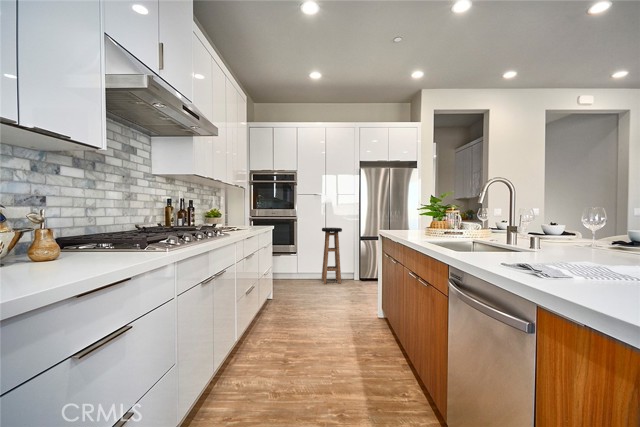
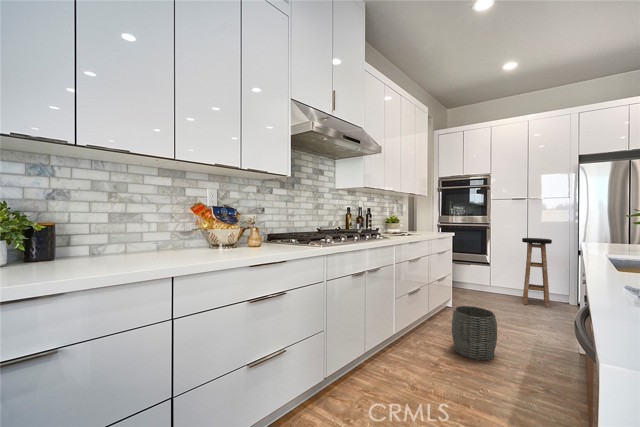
woven basket: none [289,294,327,344] -> present [452,306,497,360]

